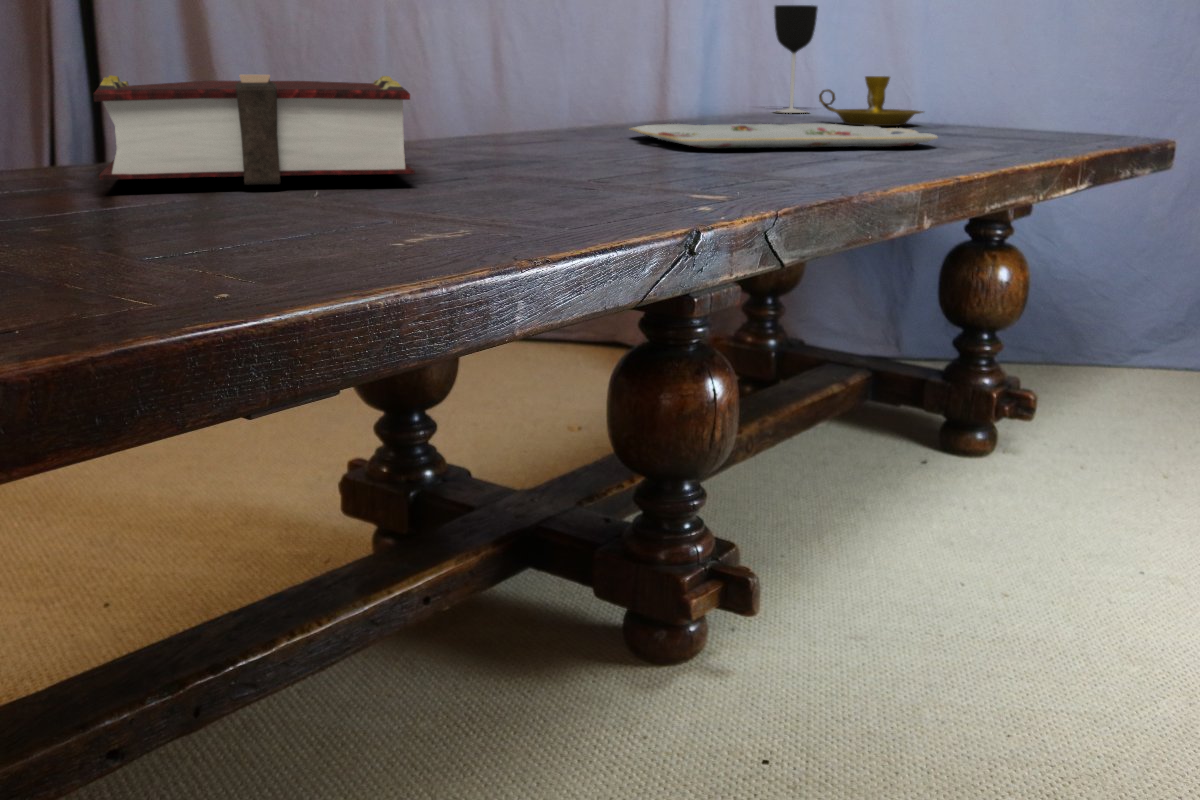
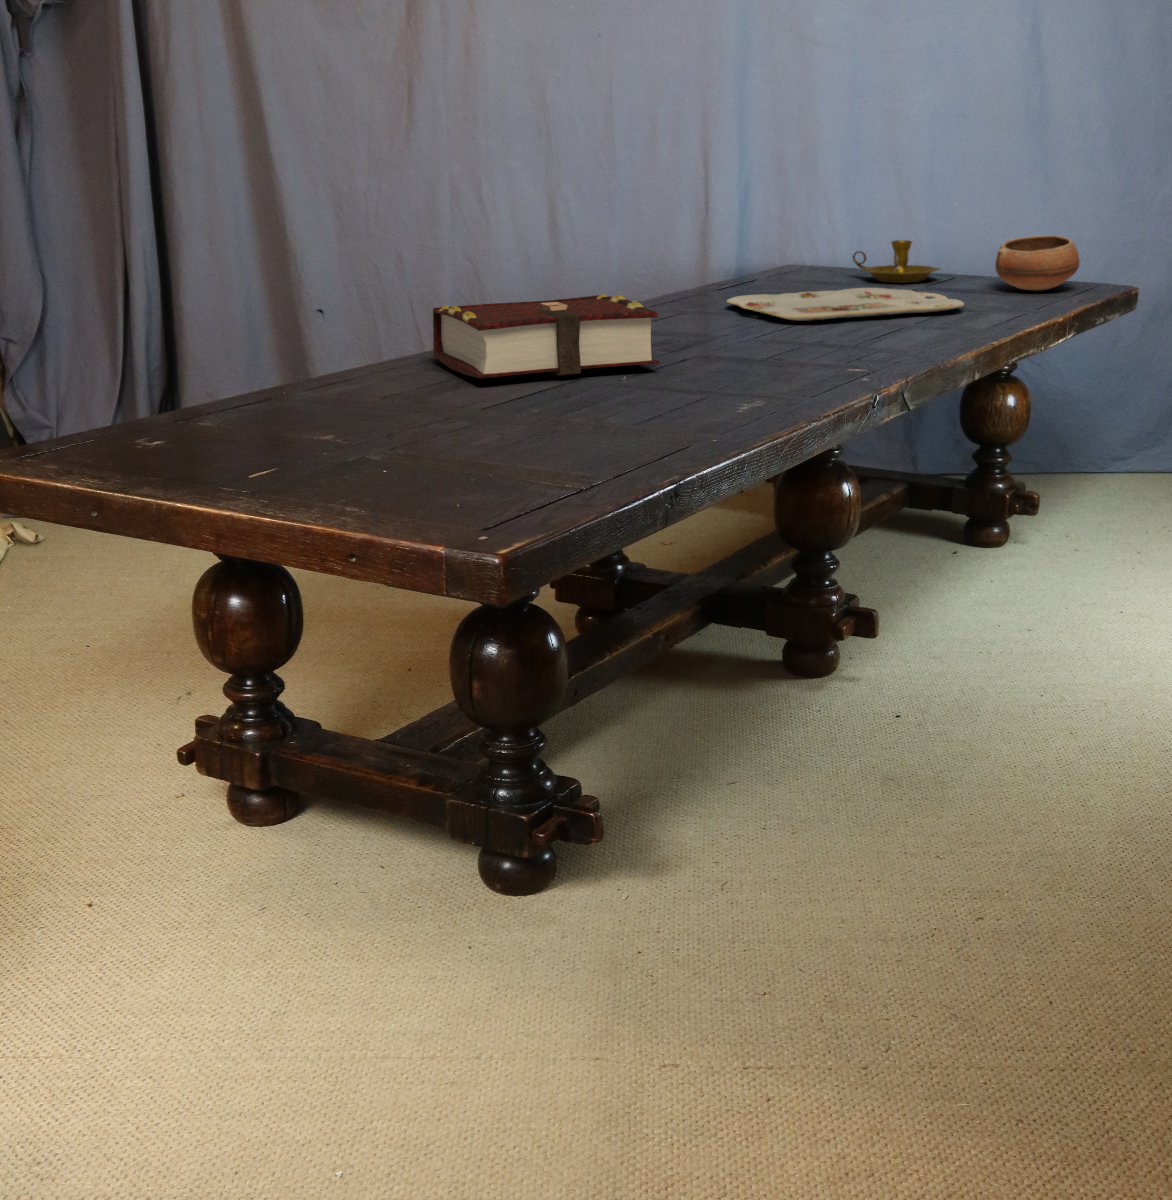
wine glass: present [774,5,818,113] -> none [801,170,838,263]
bowl: none [990,66,1100,135] -> present [995,235,1080,291]

